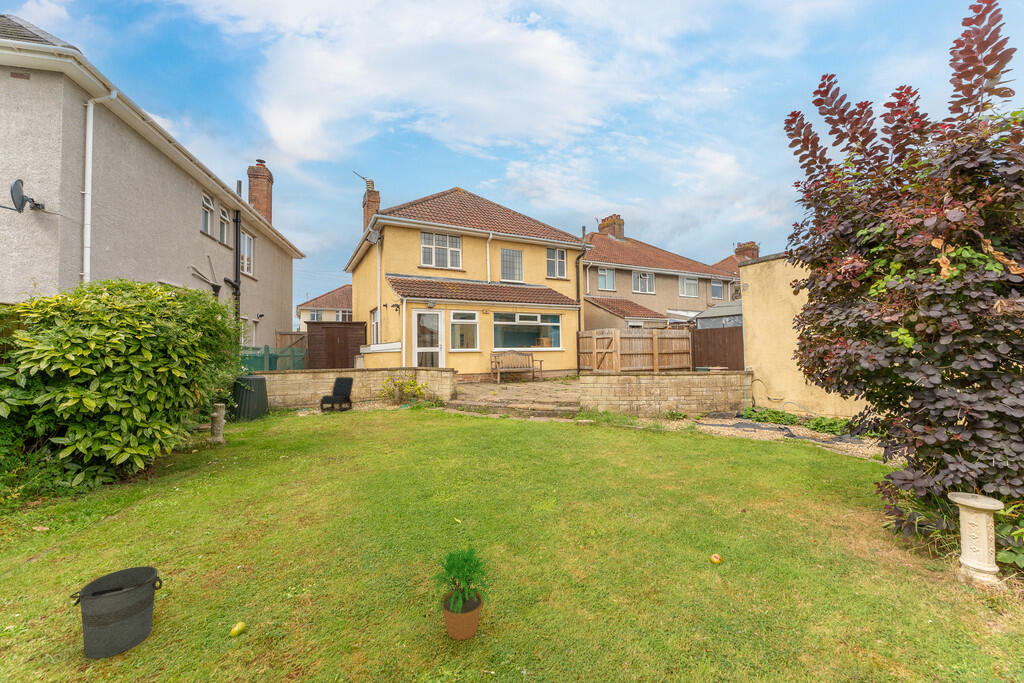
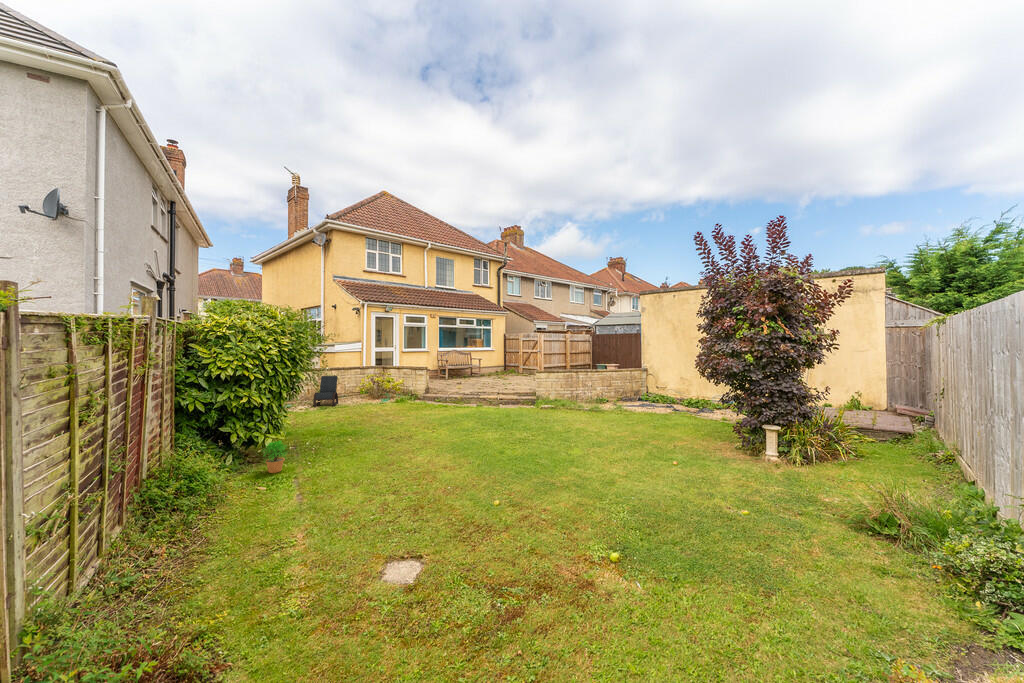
potted plant: present [431,547,494,640] -> present [264,441,286,473]
bucket: present [70,566,162,659] -> none [450,476,481,514]

